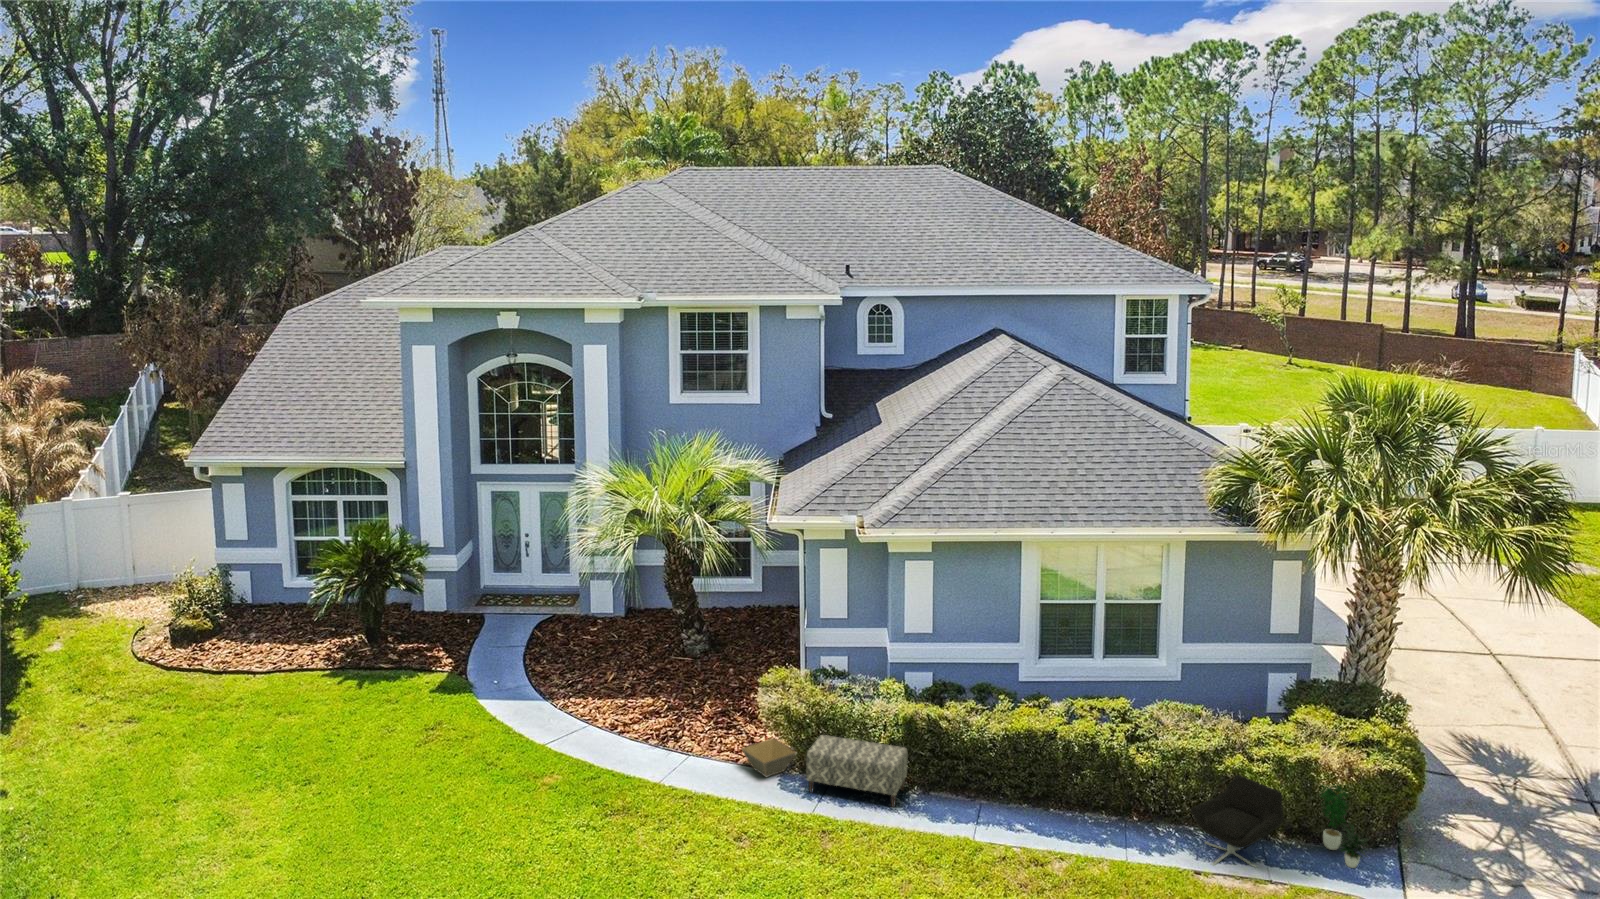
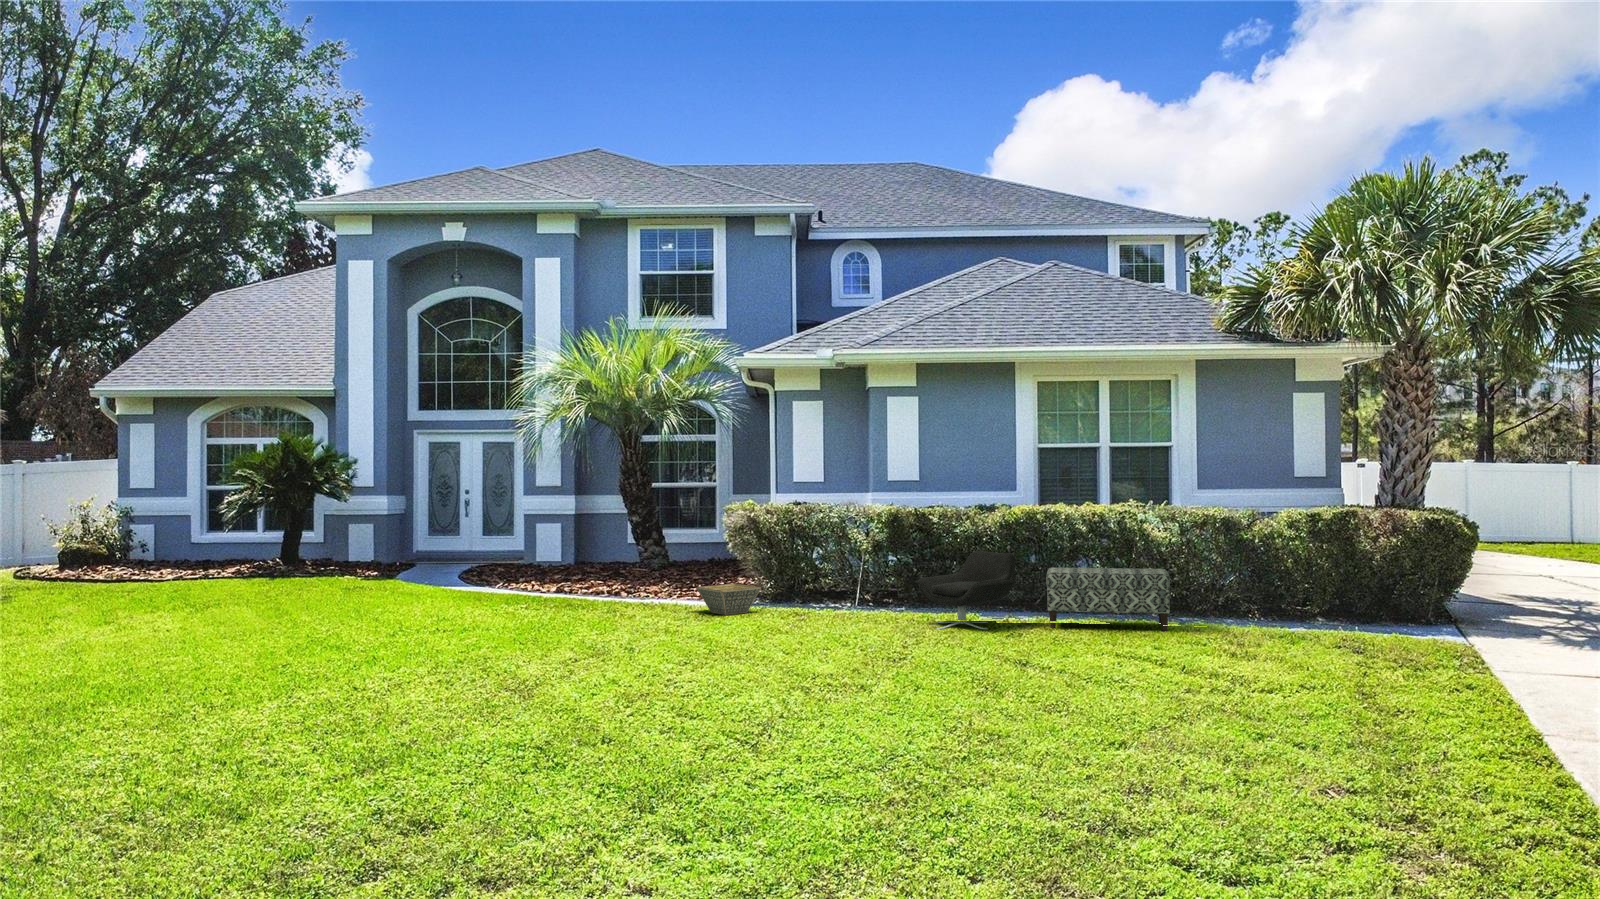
bench: present [806,735,908,807] -> present [1046,567,1170,631]
lounge chair: present [1190,775,1284,867] -> present [918,551,1016,630]
potted plant: present [1320,784,1367,868] -> none [1373,546,1442,638]

